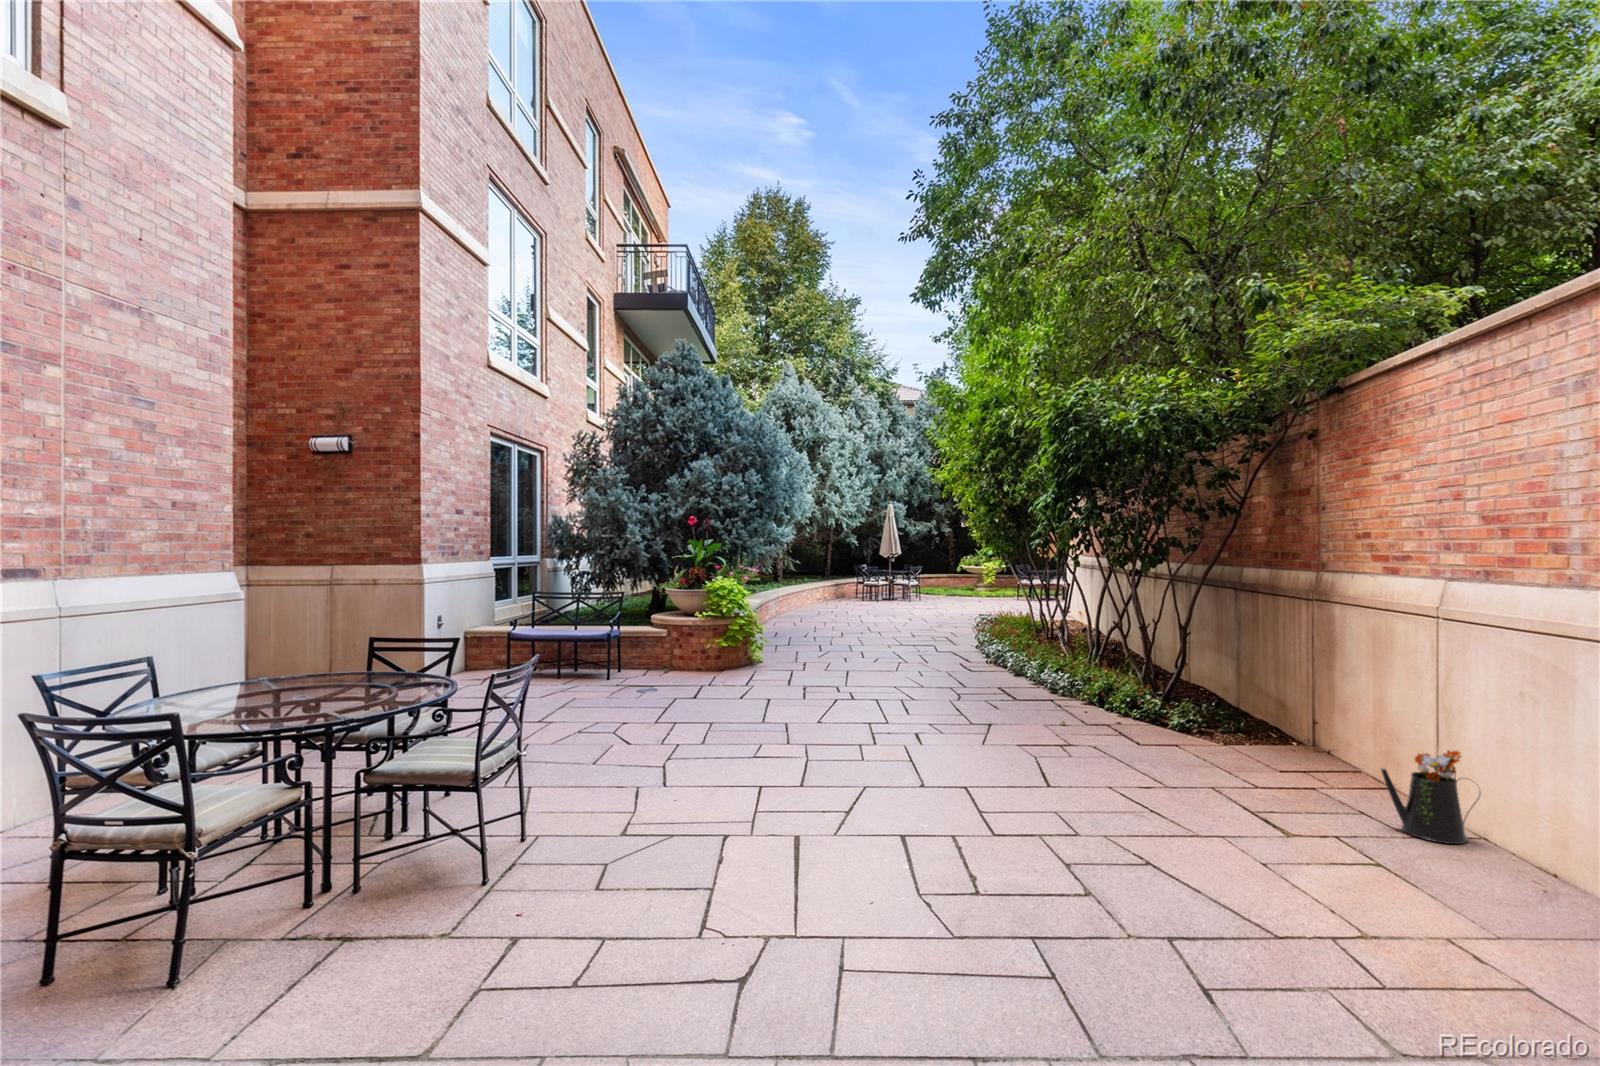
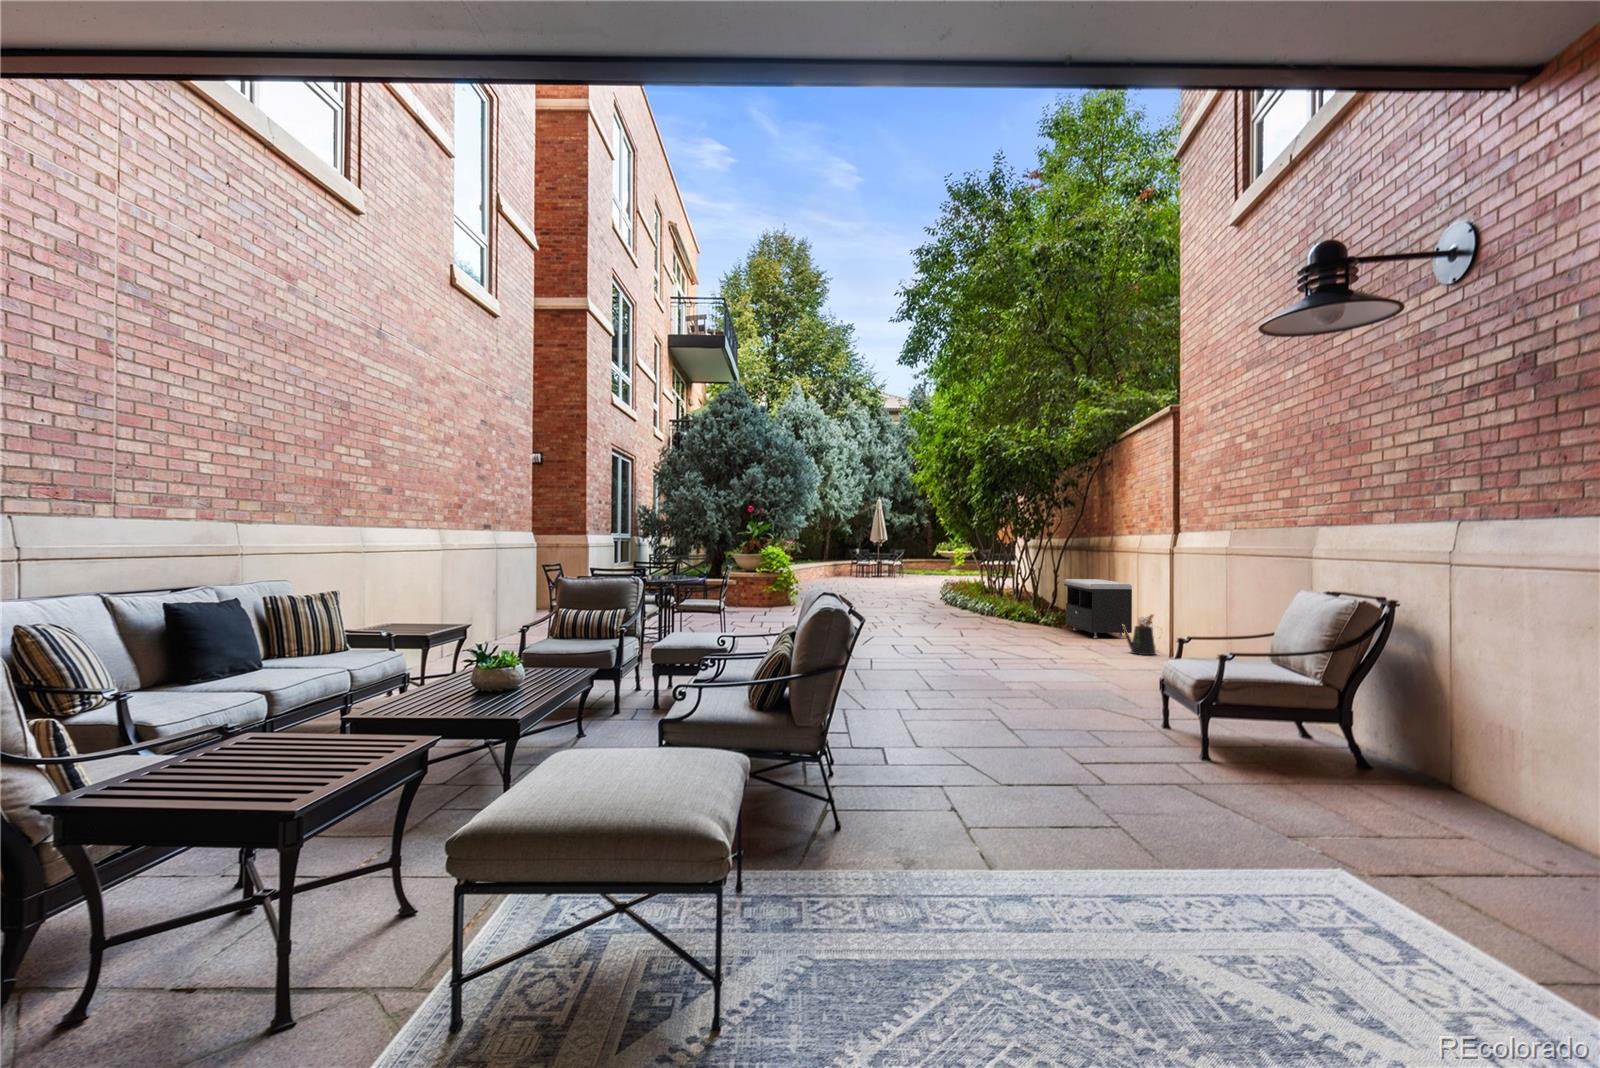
storage bench: none [1204,646,1355,767] -> present [1064,579,1132,638]

